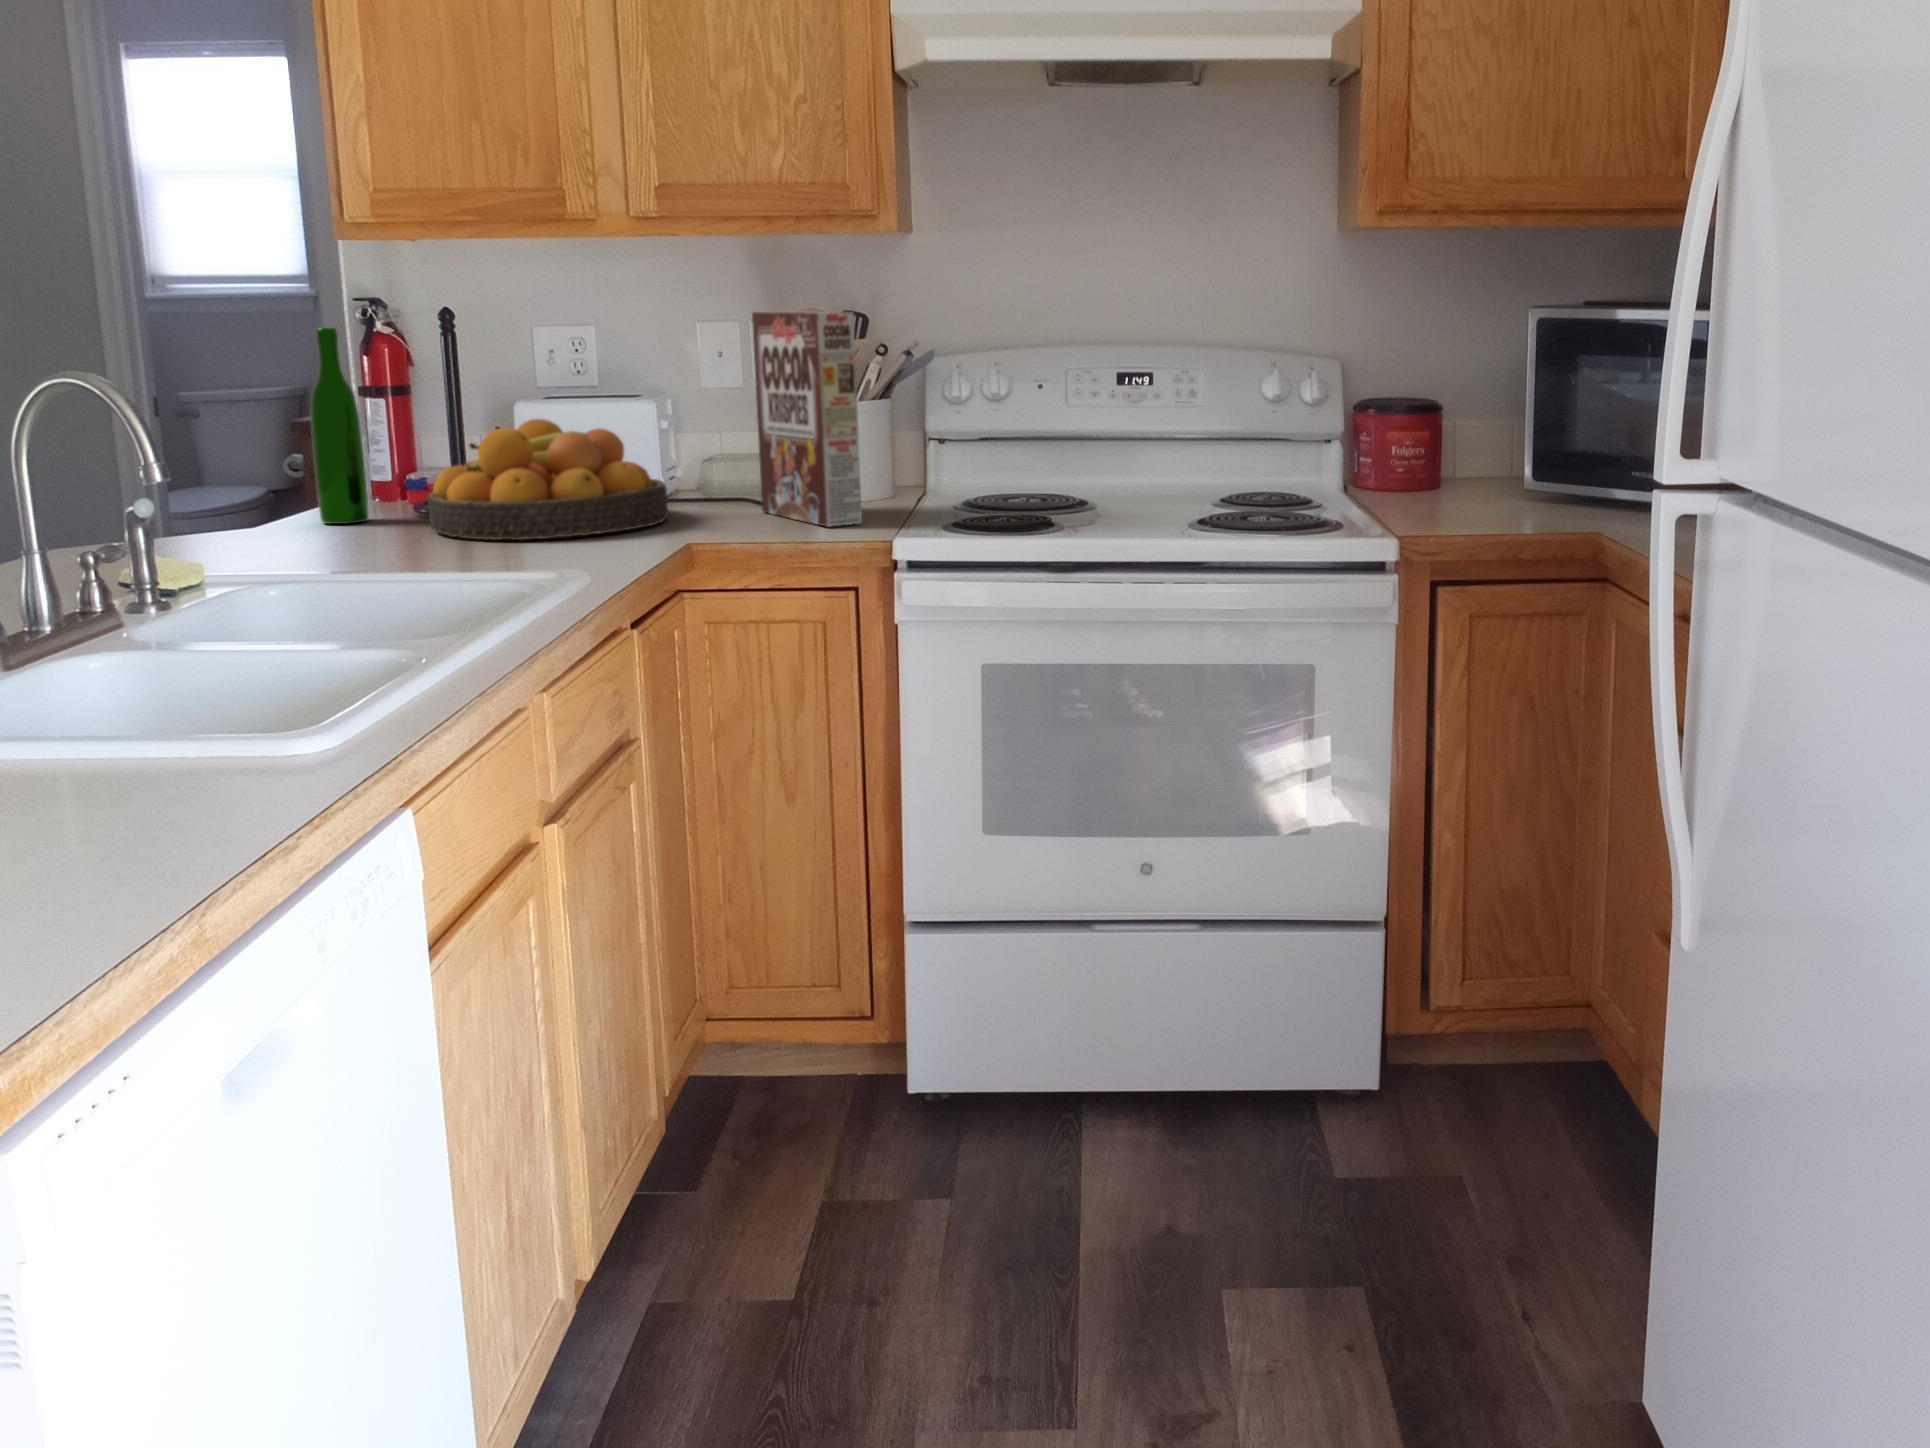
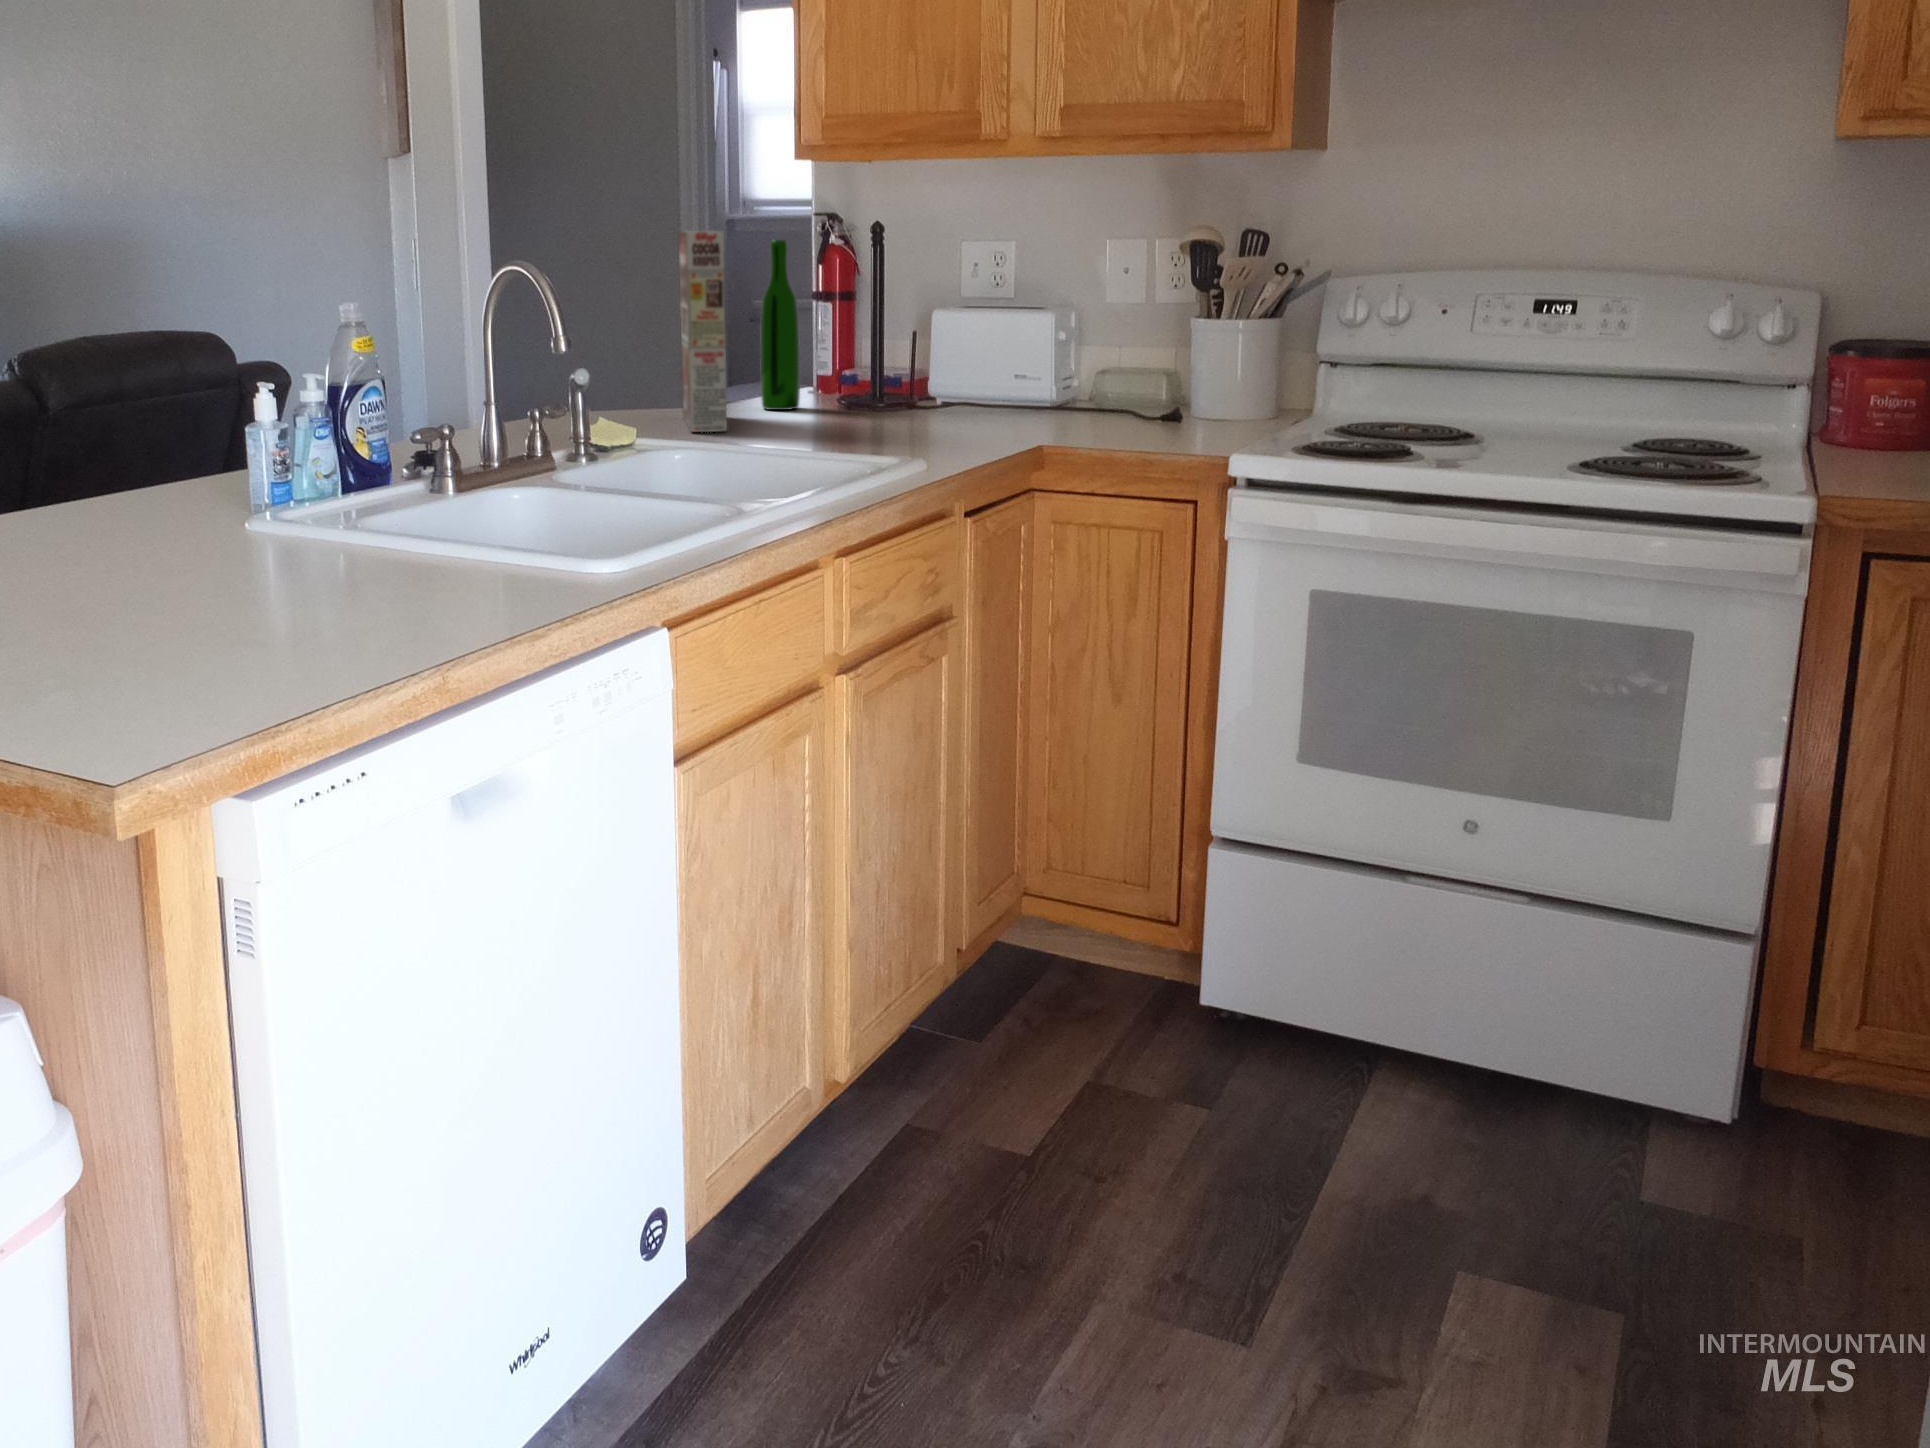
cereal box: present [752,312,862,527] -> present [679,231,727,432]
fruit bowl: present [428,419,669,540] -> none [836,325,1041,433]

